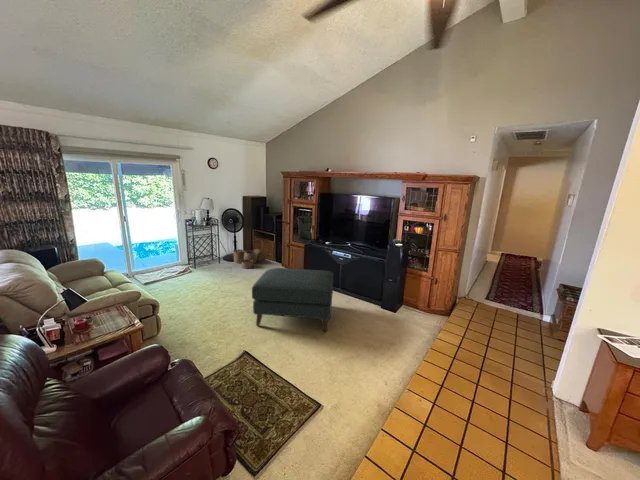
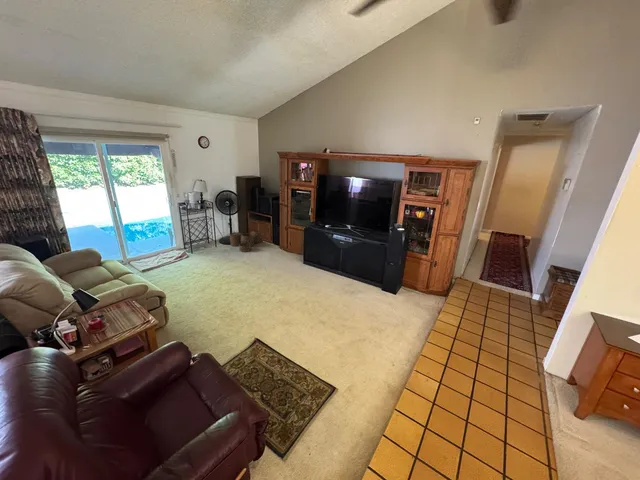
ottoman: present [252,268,333,331] -> none [258,254,337,316]

